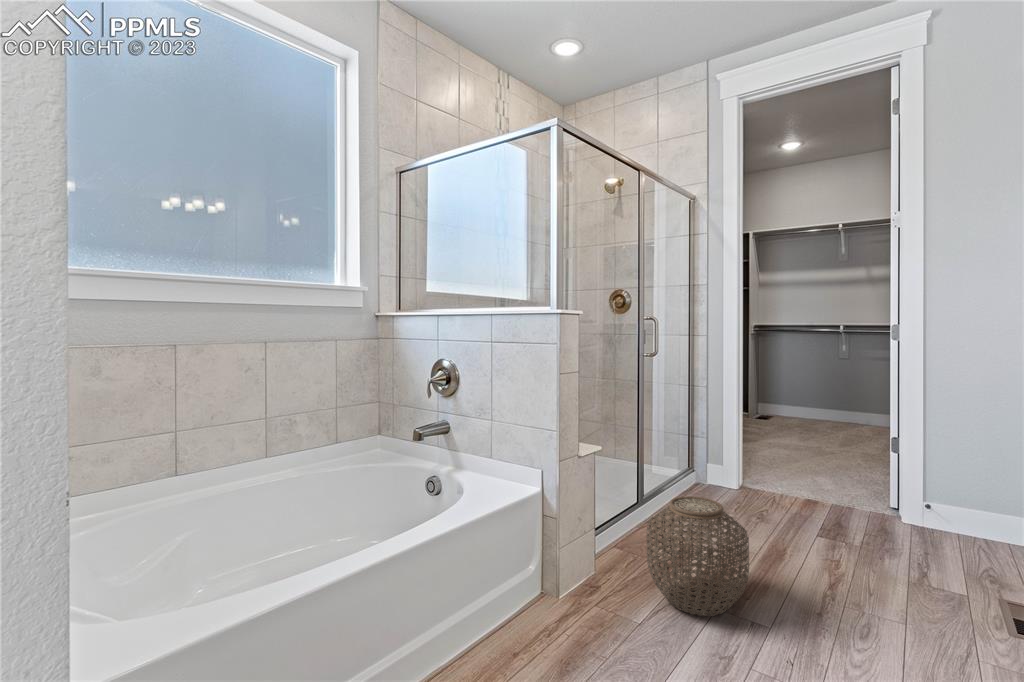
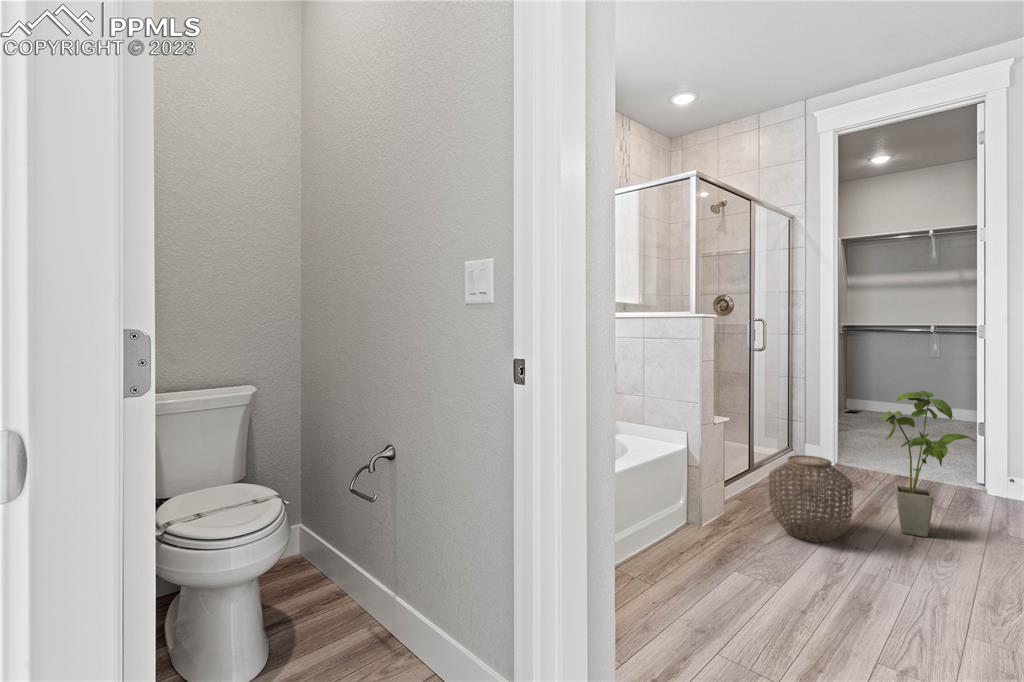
house plant: none [782,411,897,599] -> present [880,391,975,537]

